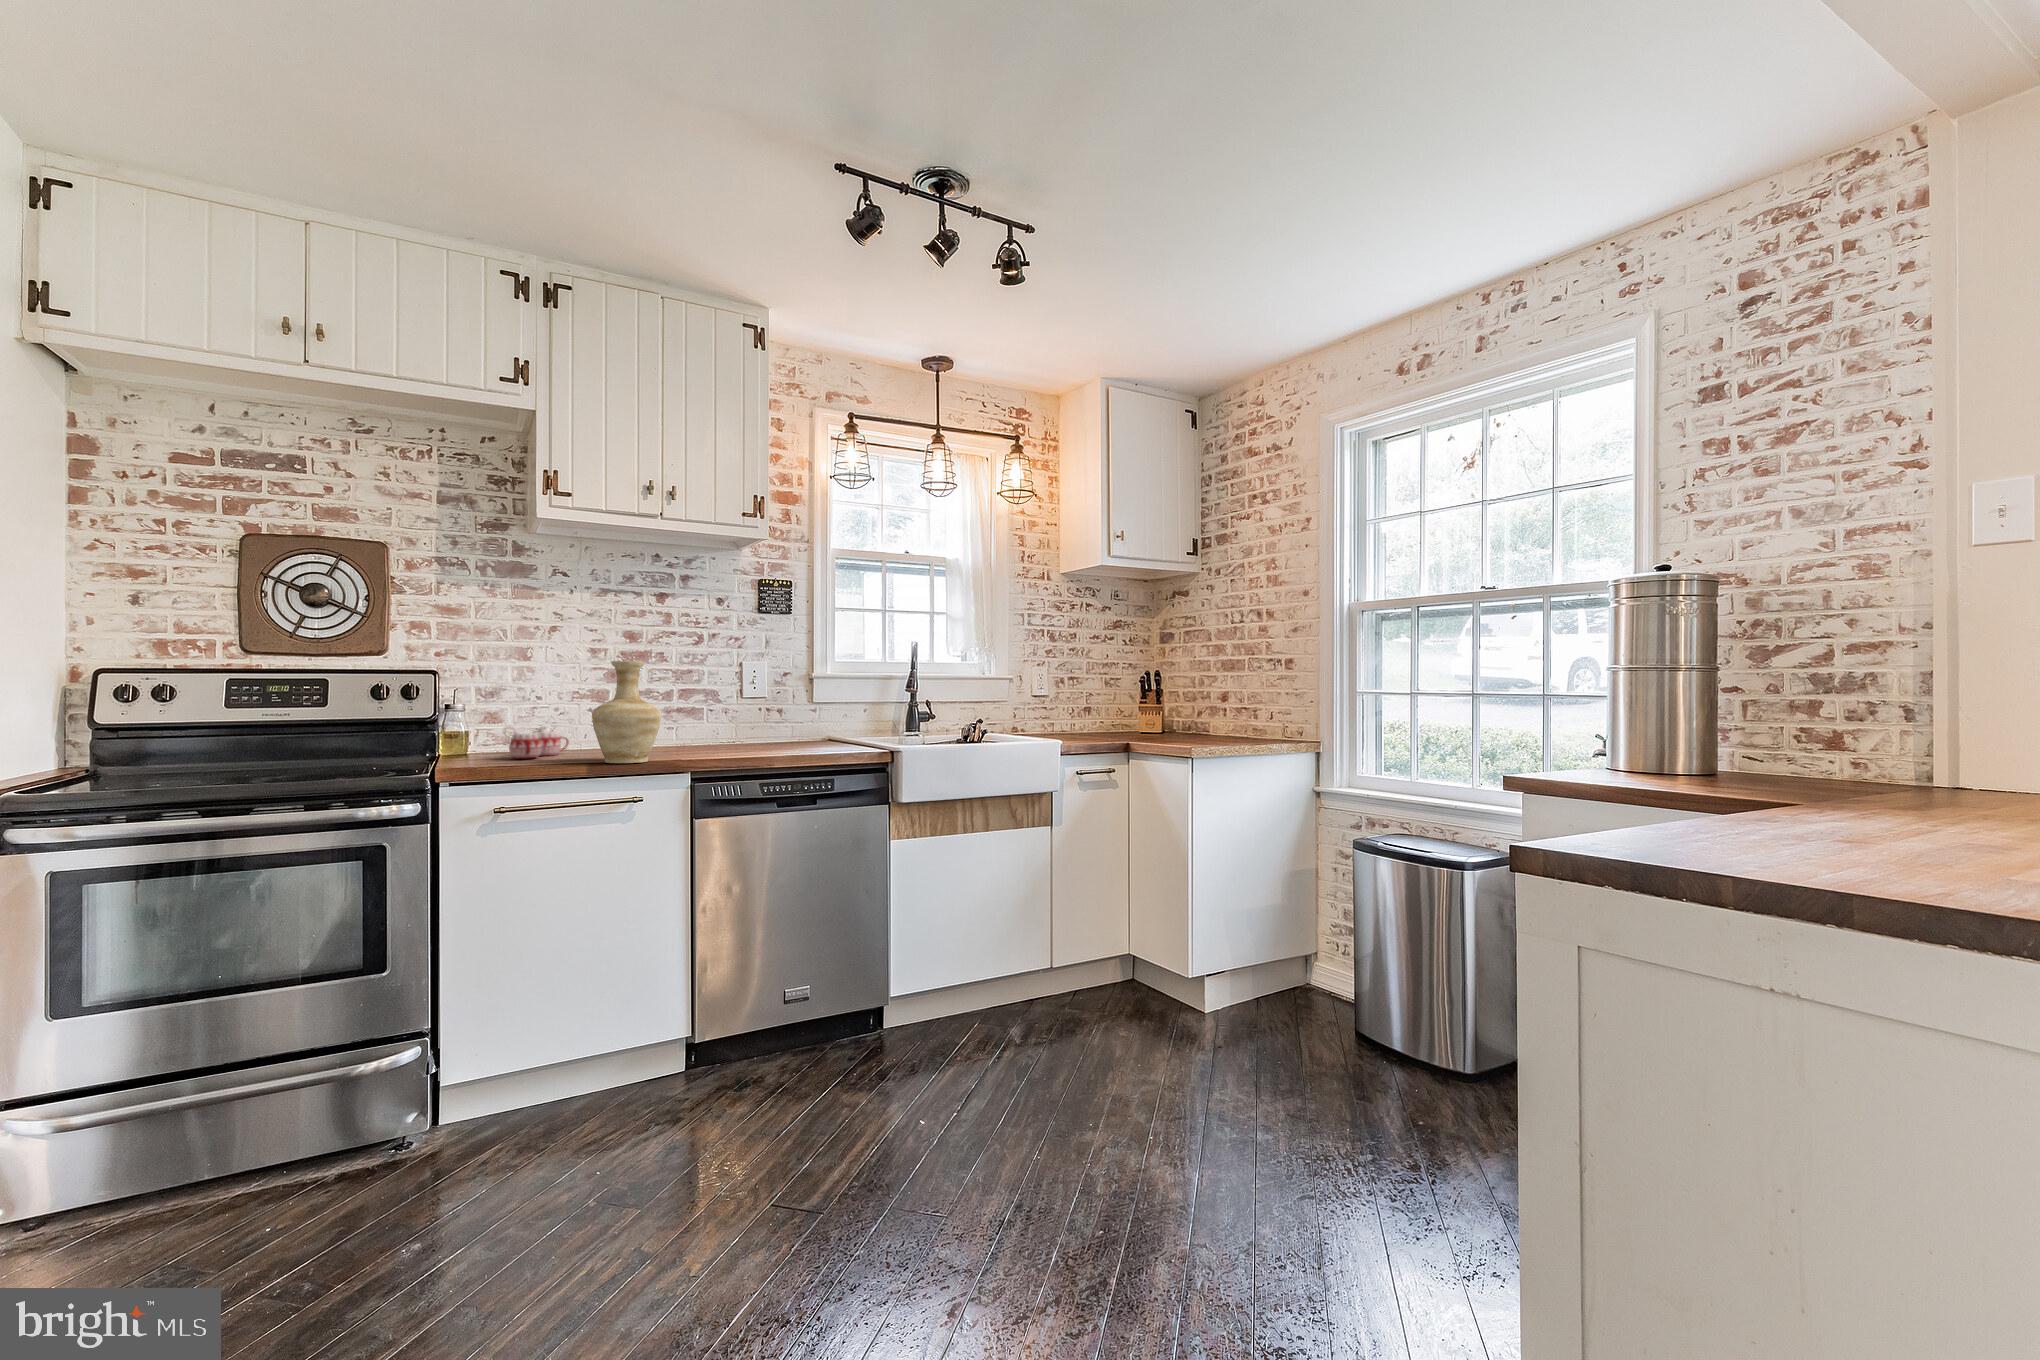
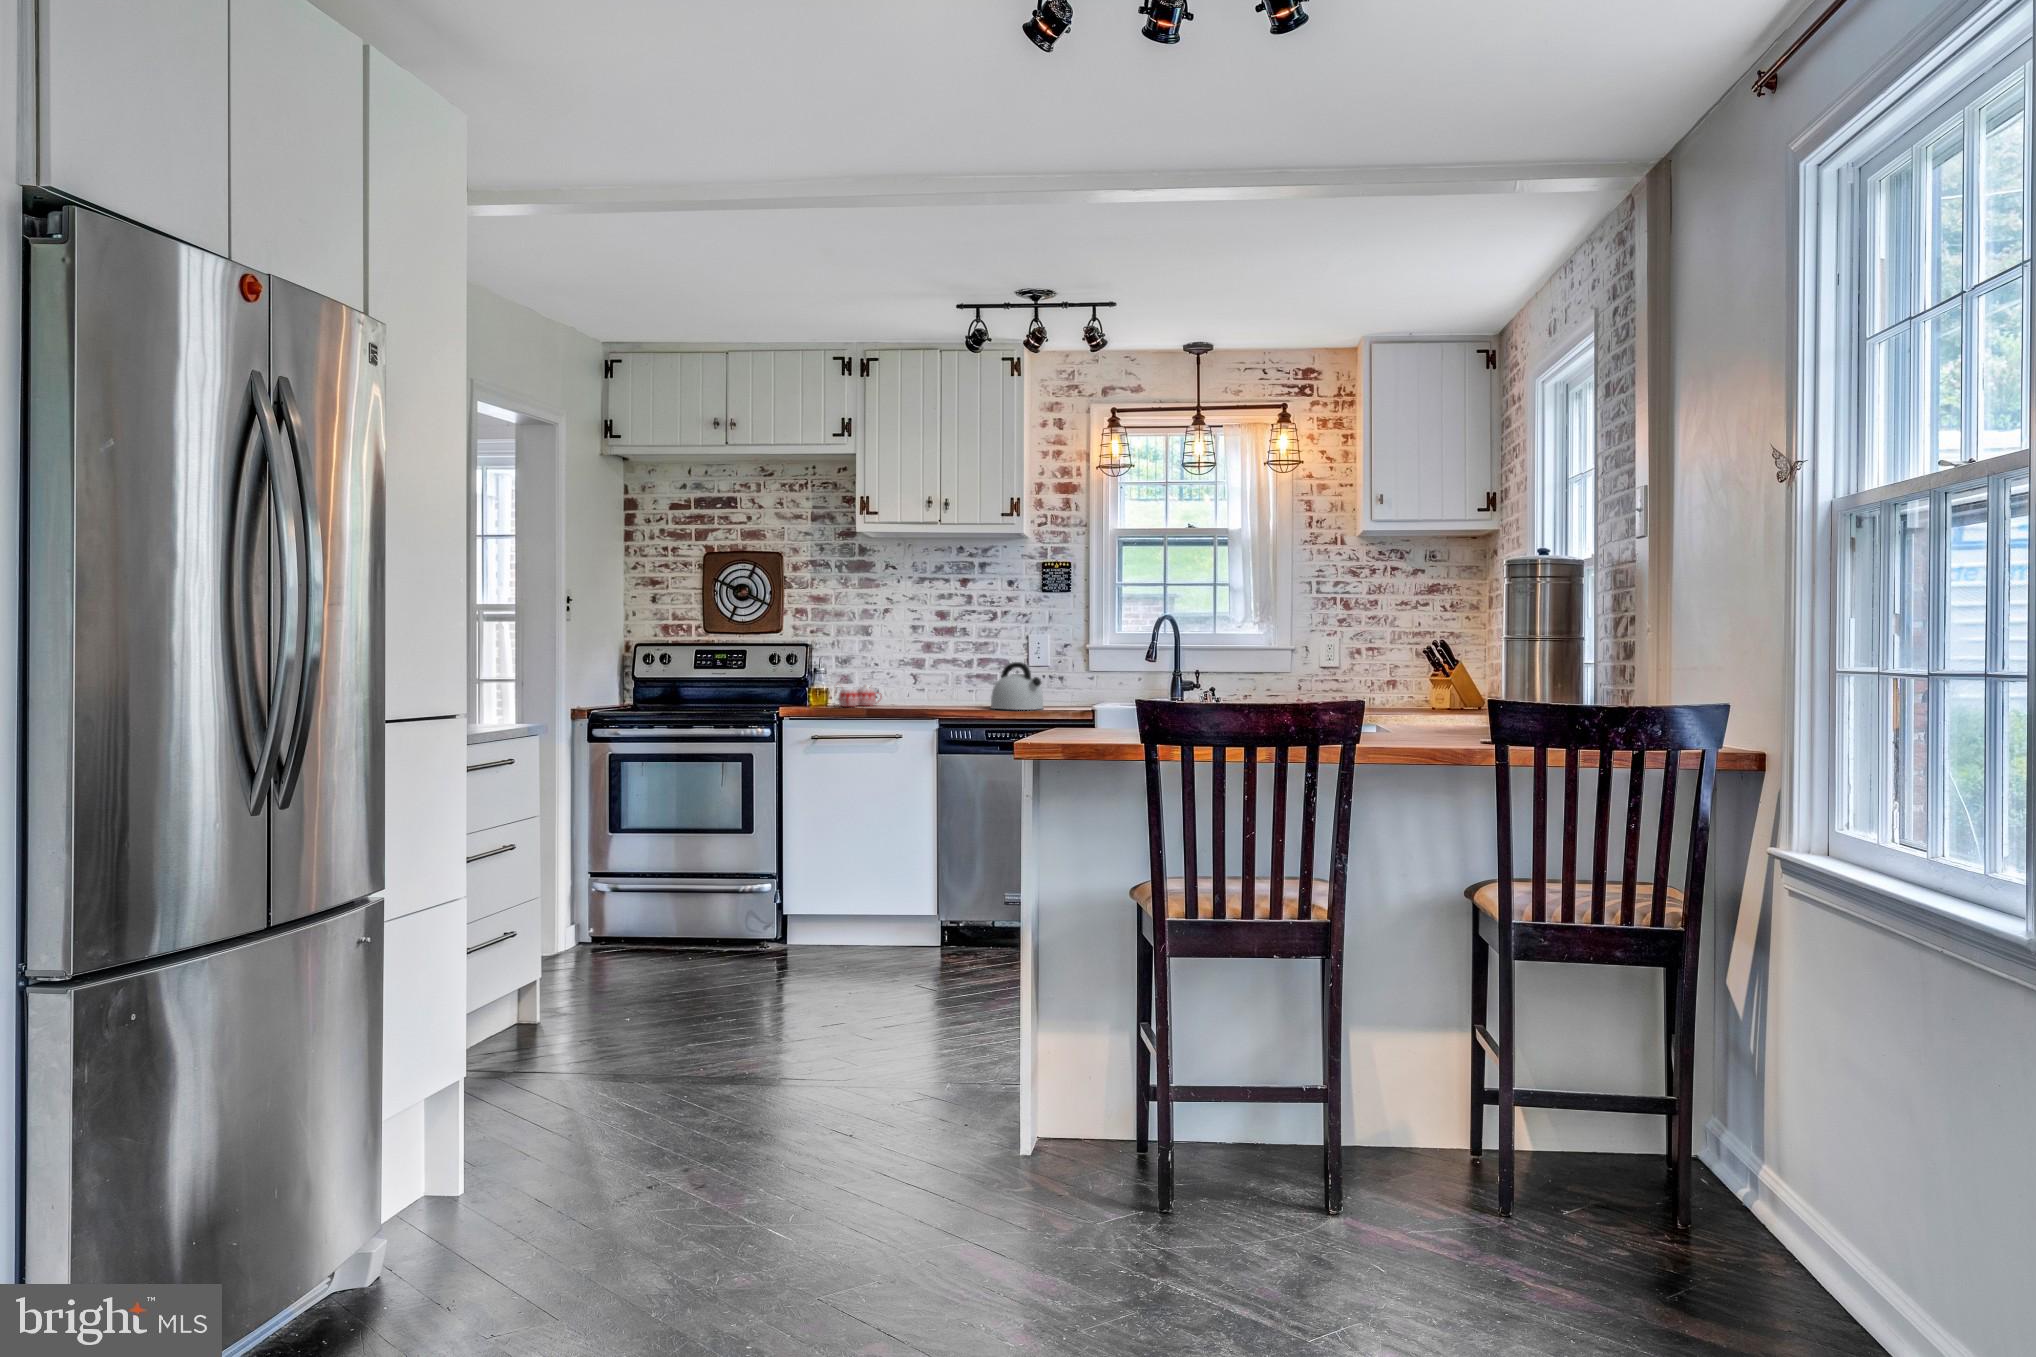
vase: present [592,661,661,763] -> none [878,638,924,711]
kettle: none [740,694,814,753] -> present [991,662,1043,710]

